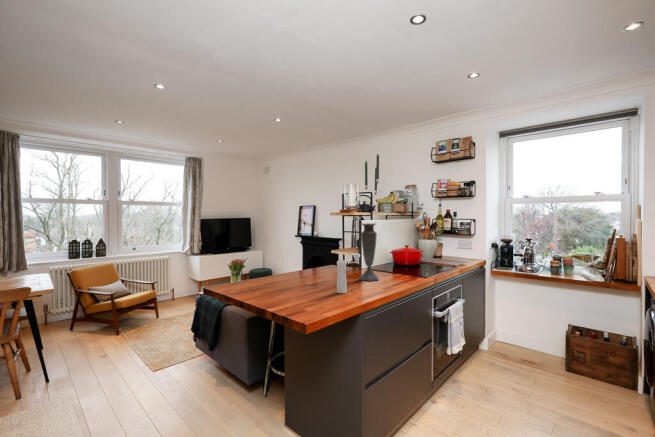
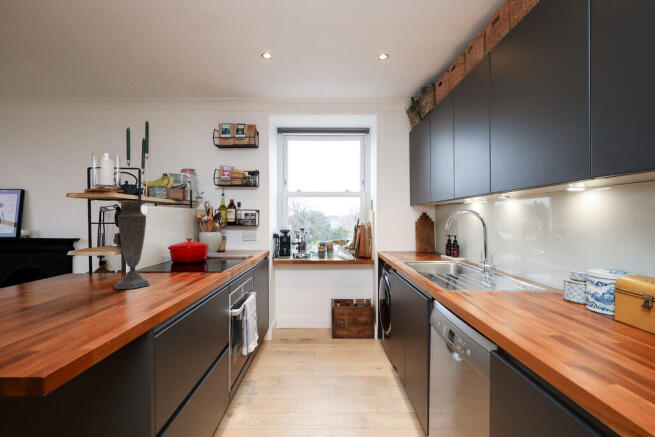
pepper mill: present [337,254,360,293] -> none [64,245,118,318]

